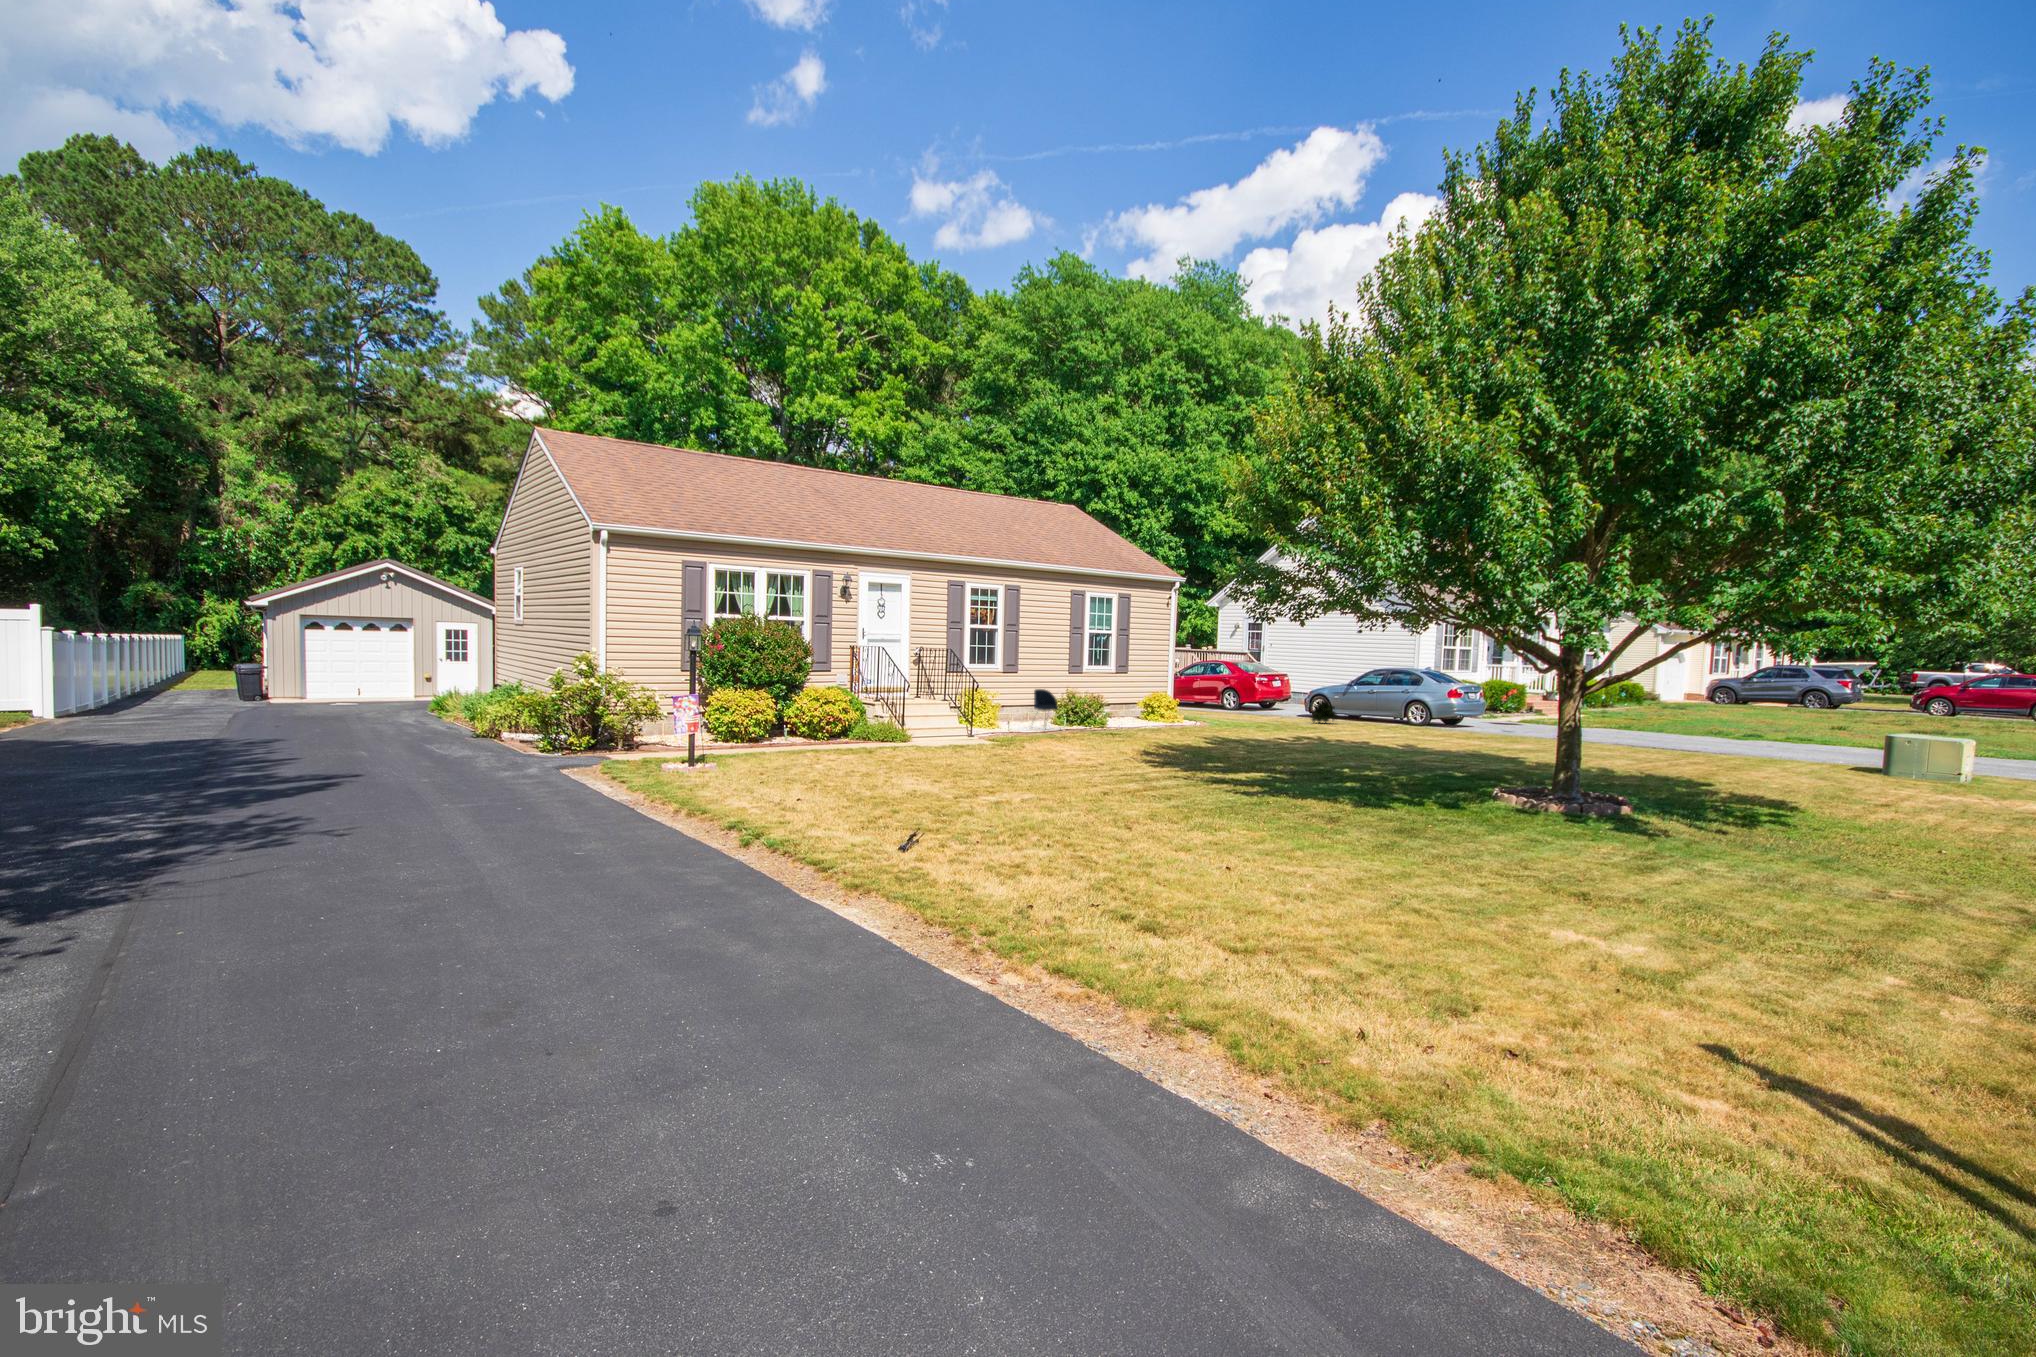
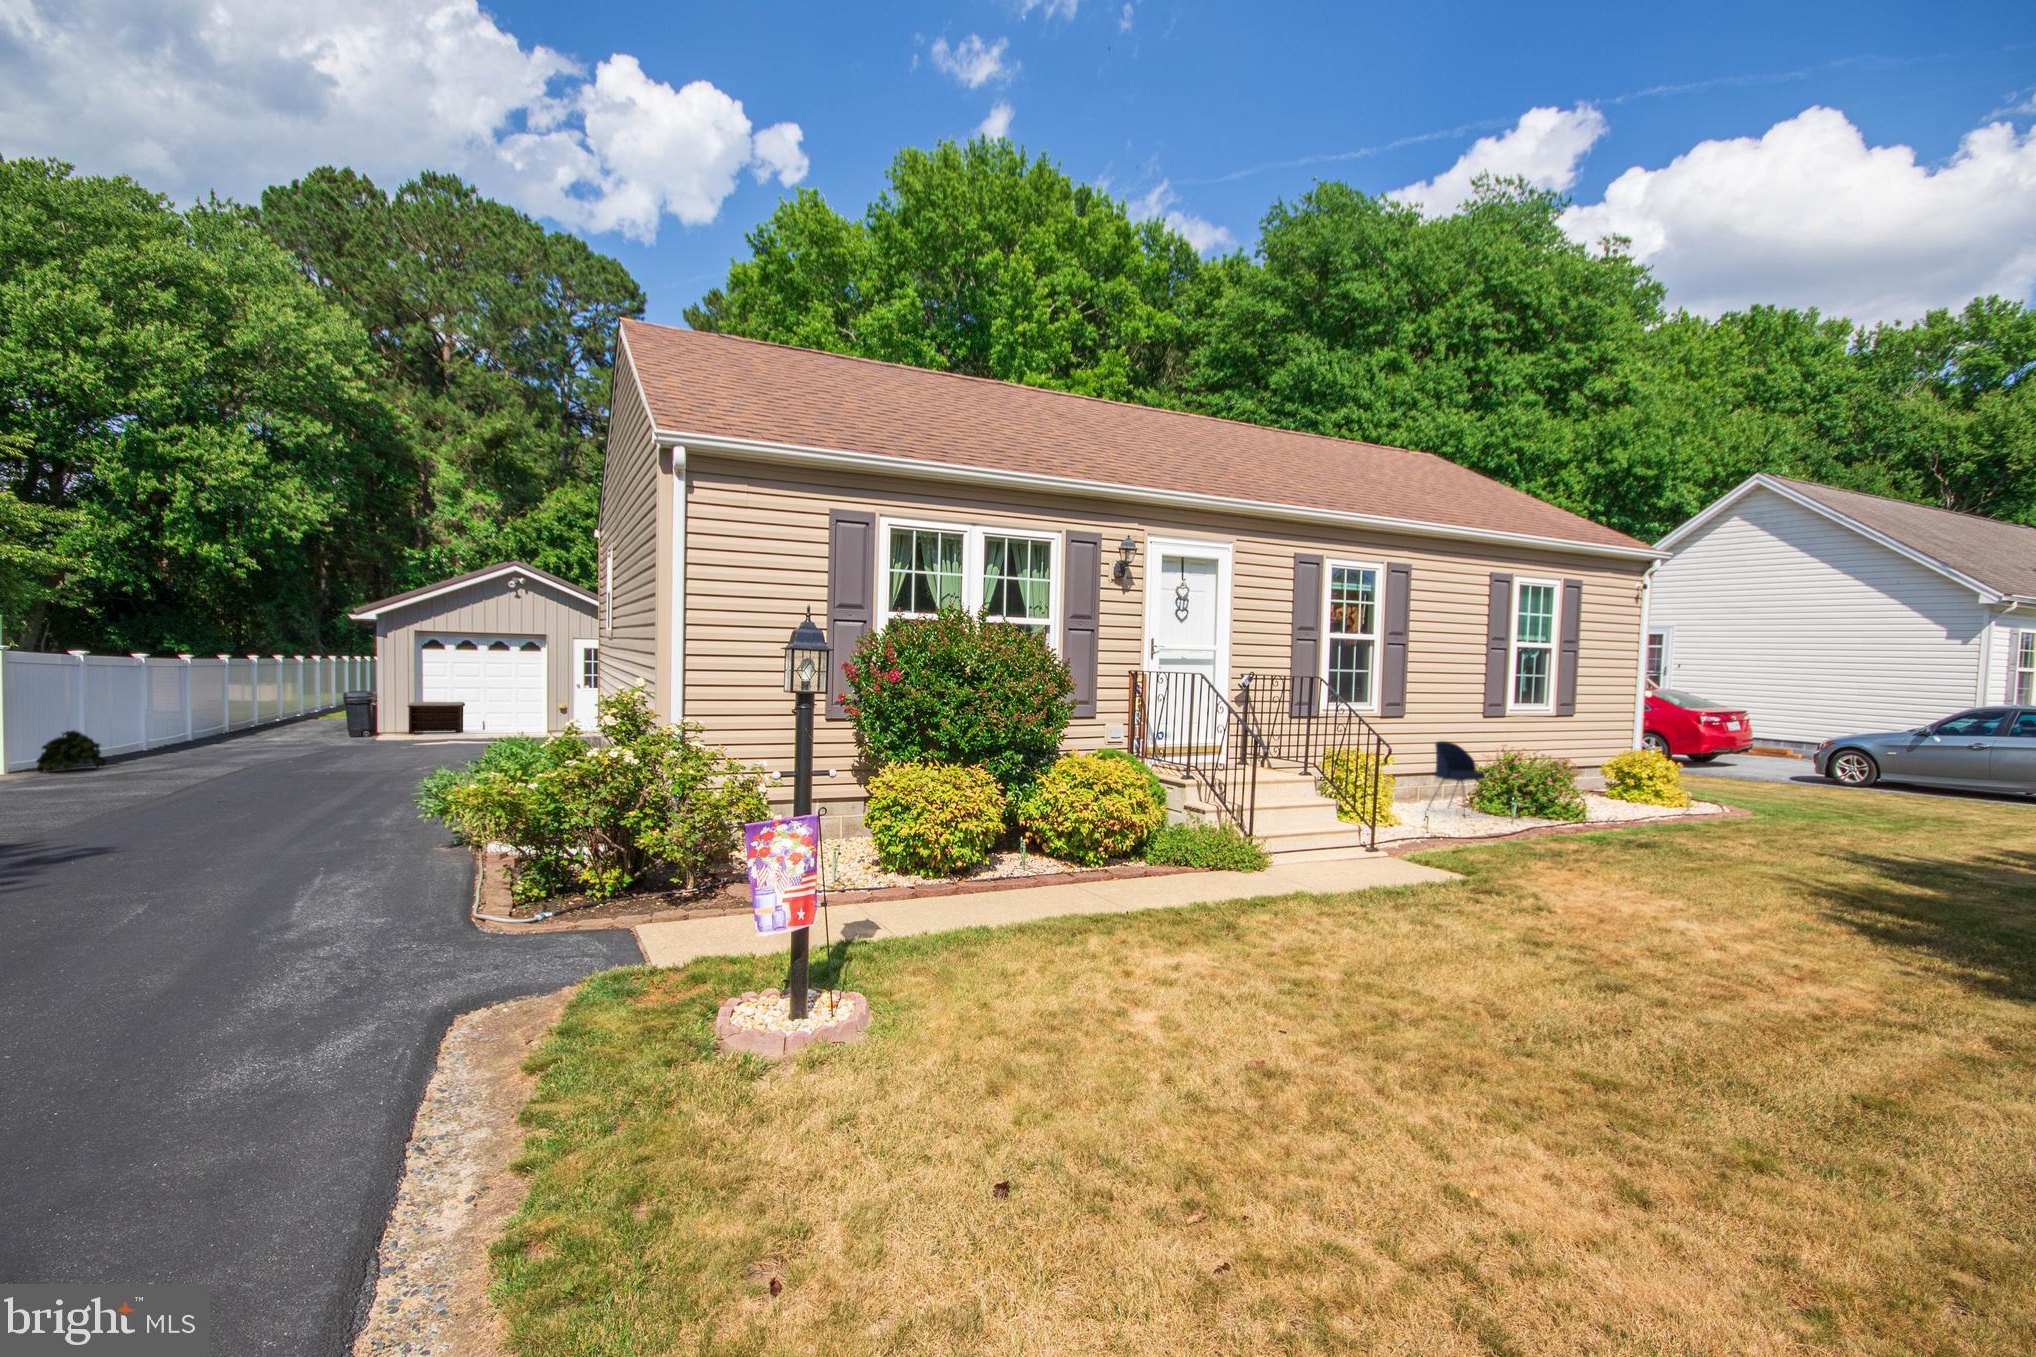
bench: none [291,674,335,699] -> present [407,702,465,734]
potted plant: present [1311,701,1338,722] -> present [36,731,106,772]

